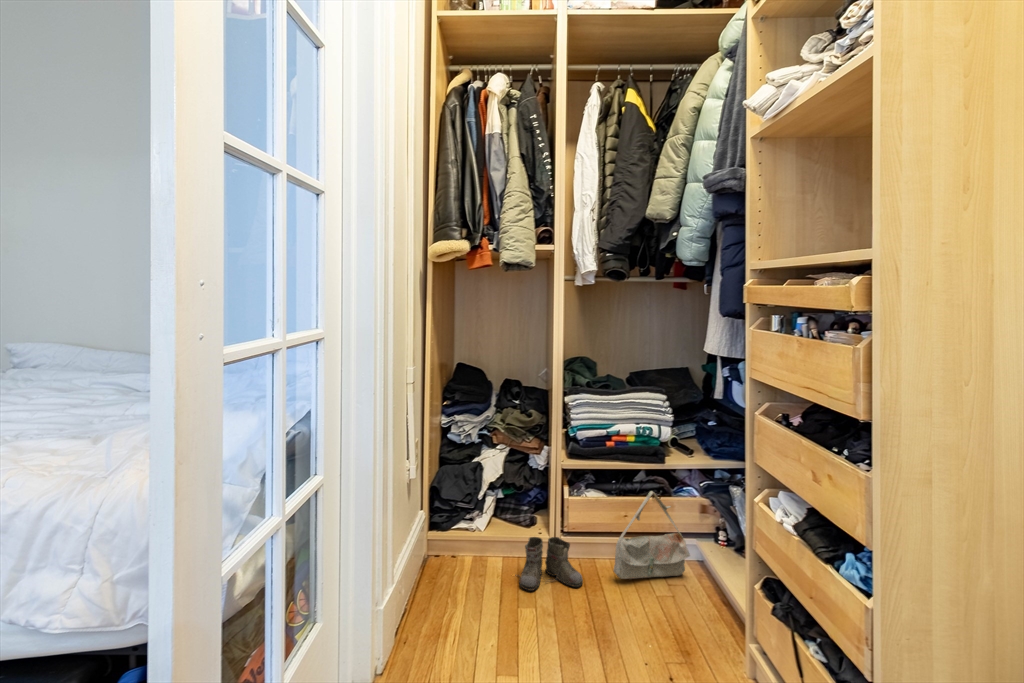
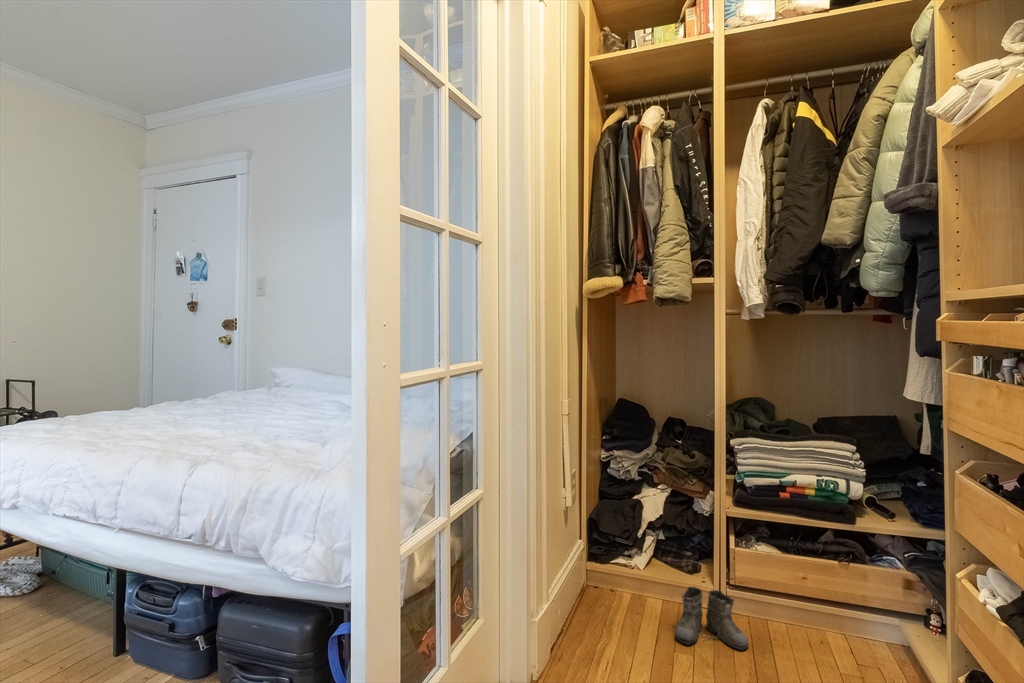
bag: present [614,491,690,579] -> none [787,553,889,659]

